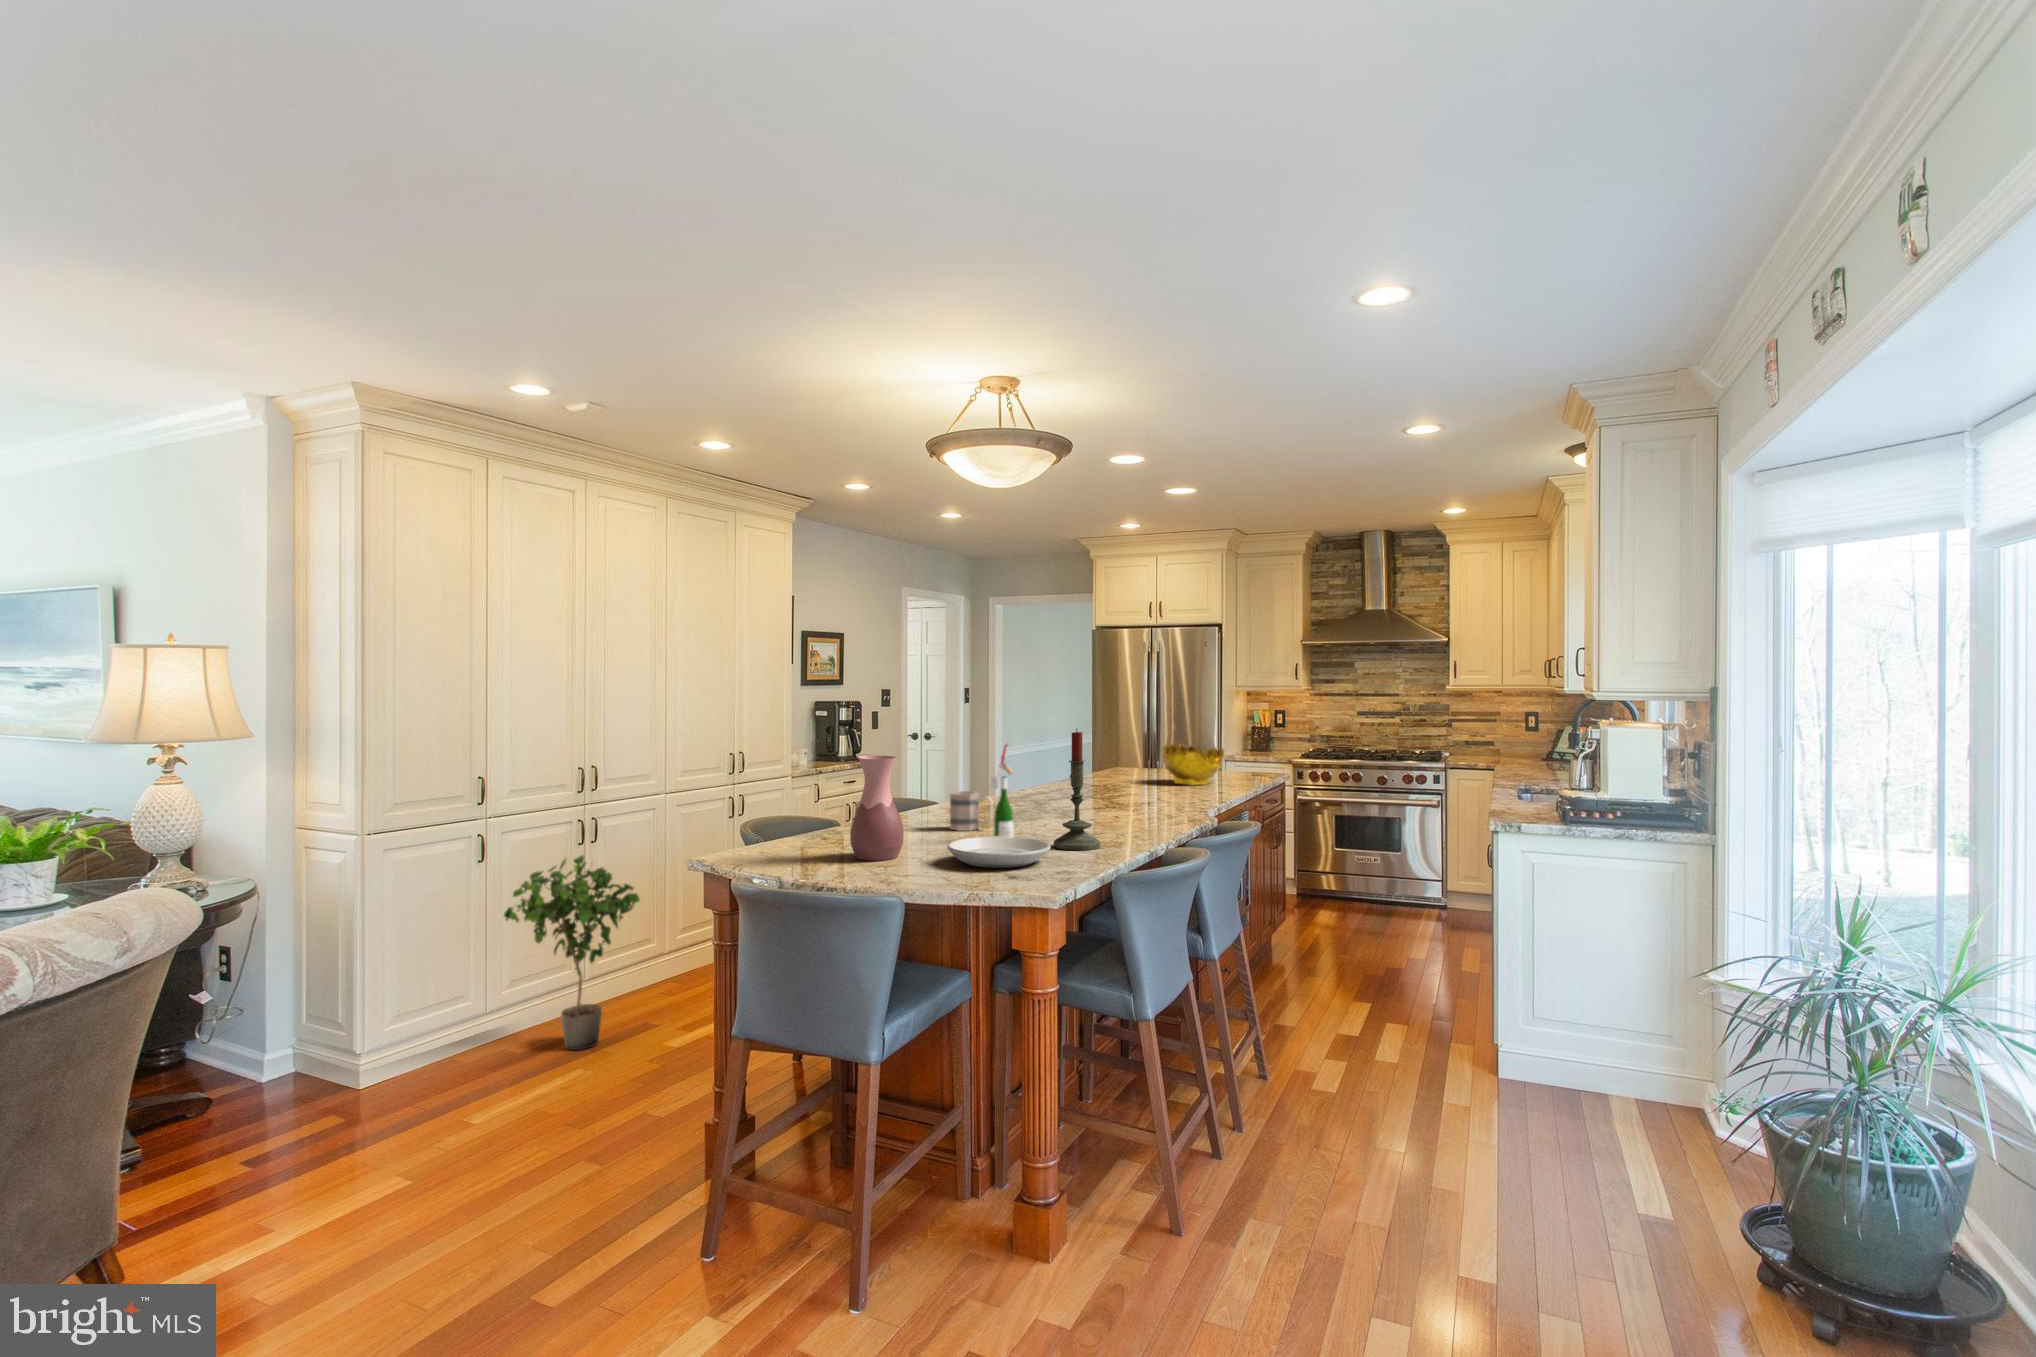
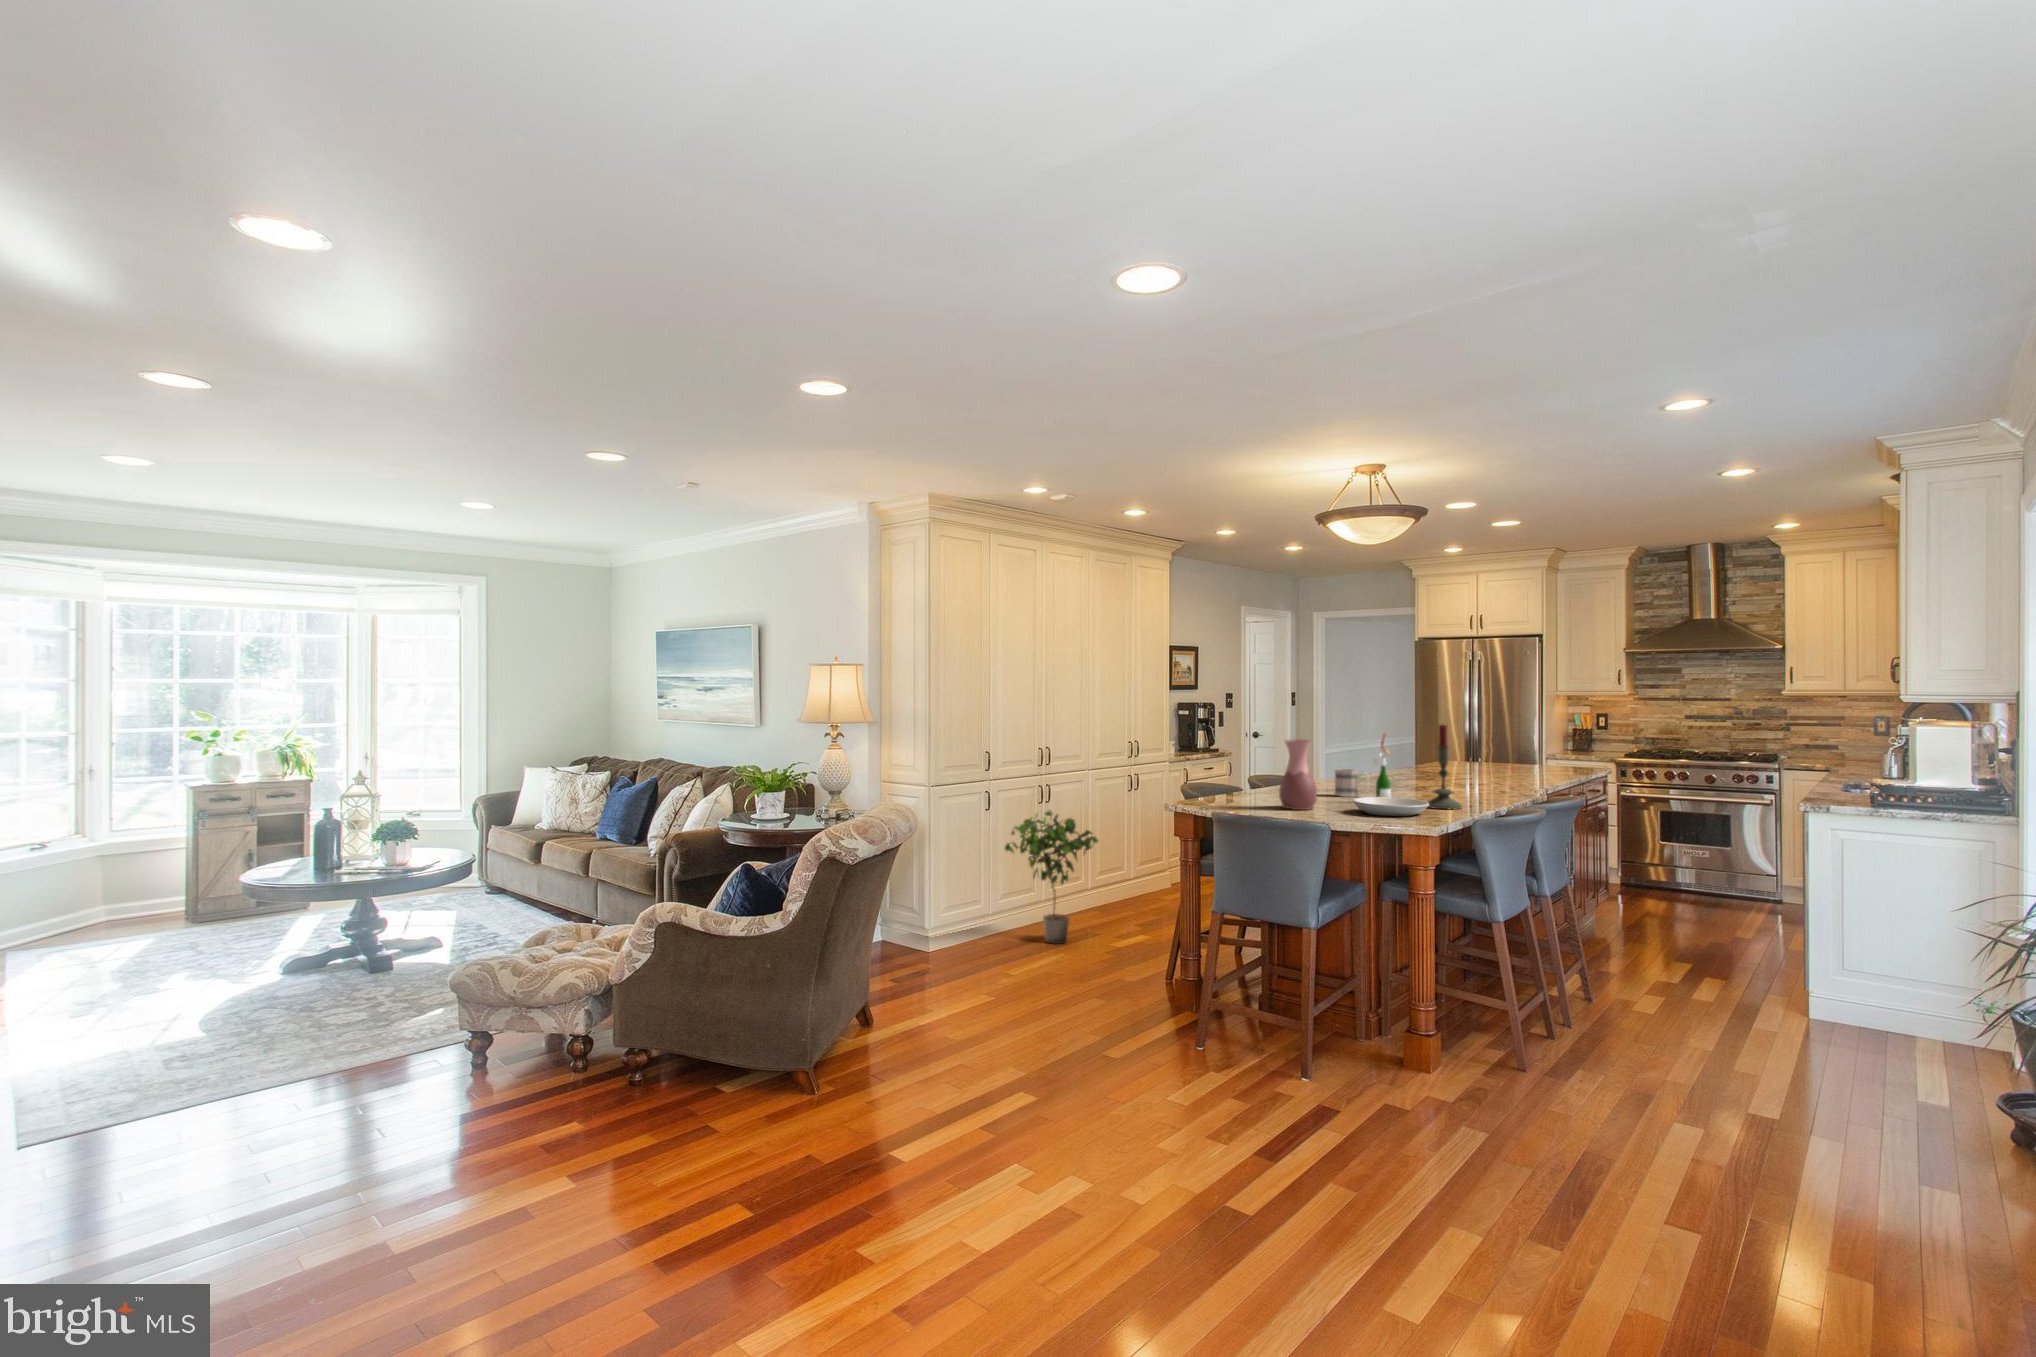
decorative bowl: present [1163,744,1224,785] -> none [1493,740,1551,775]

